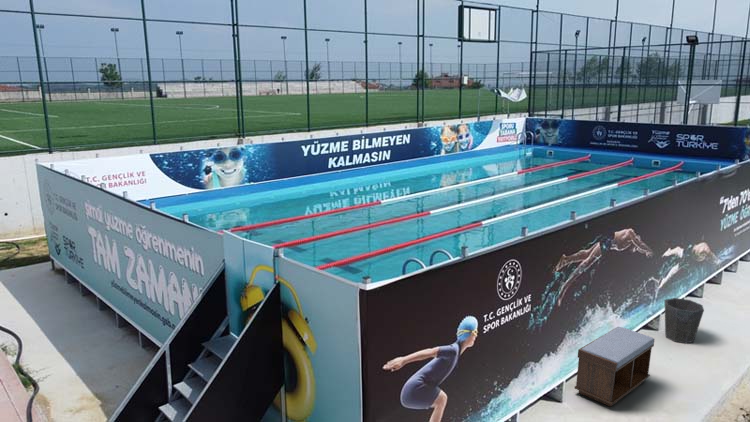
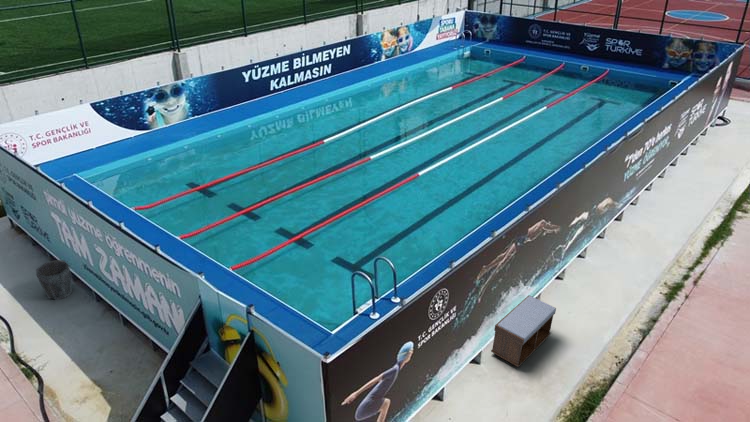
waste bin: present [665,298,704,343] -> present [36,260,72,300]

